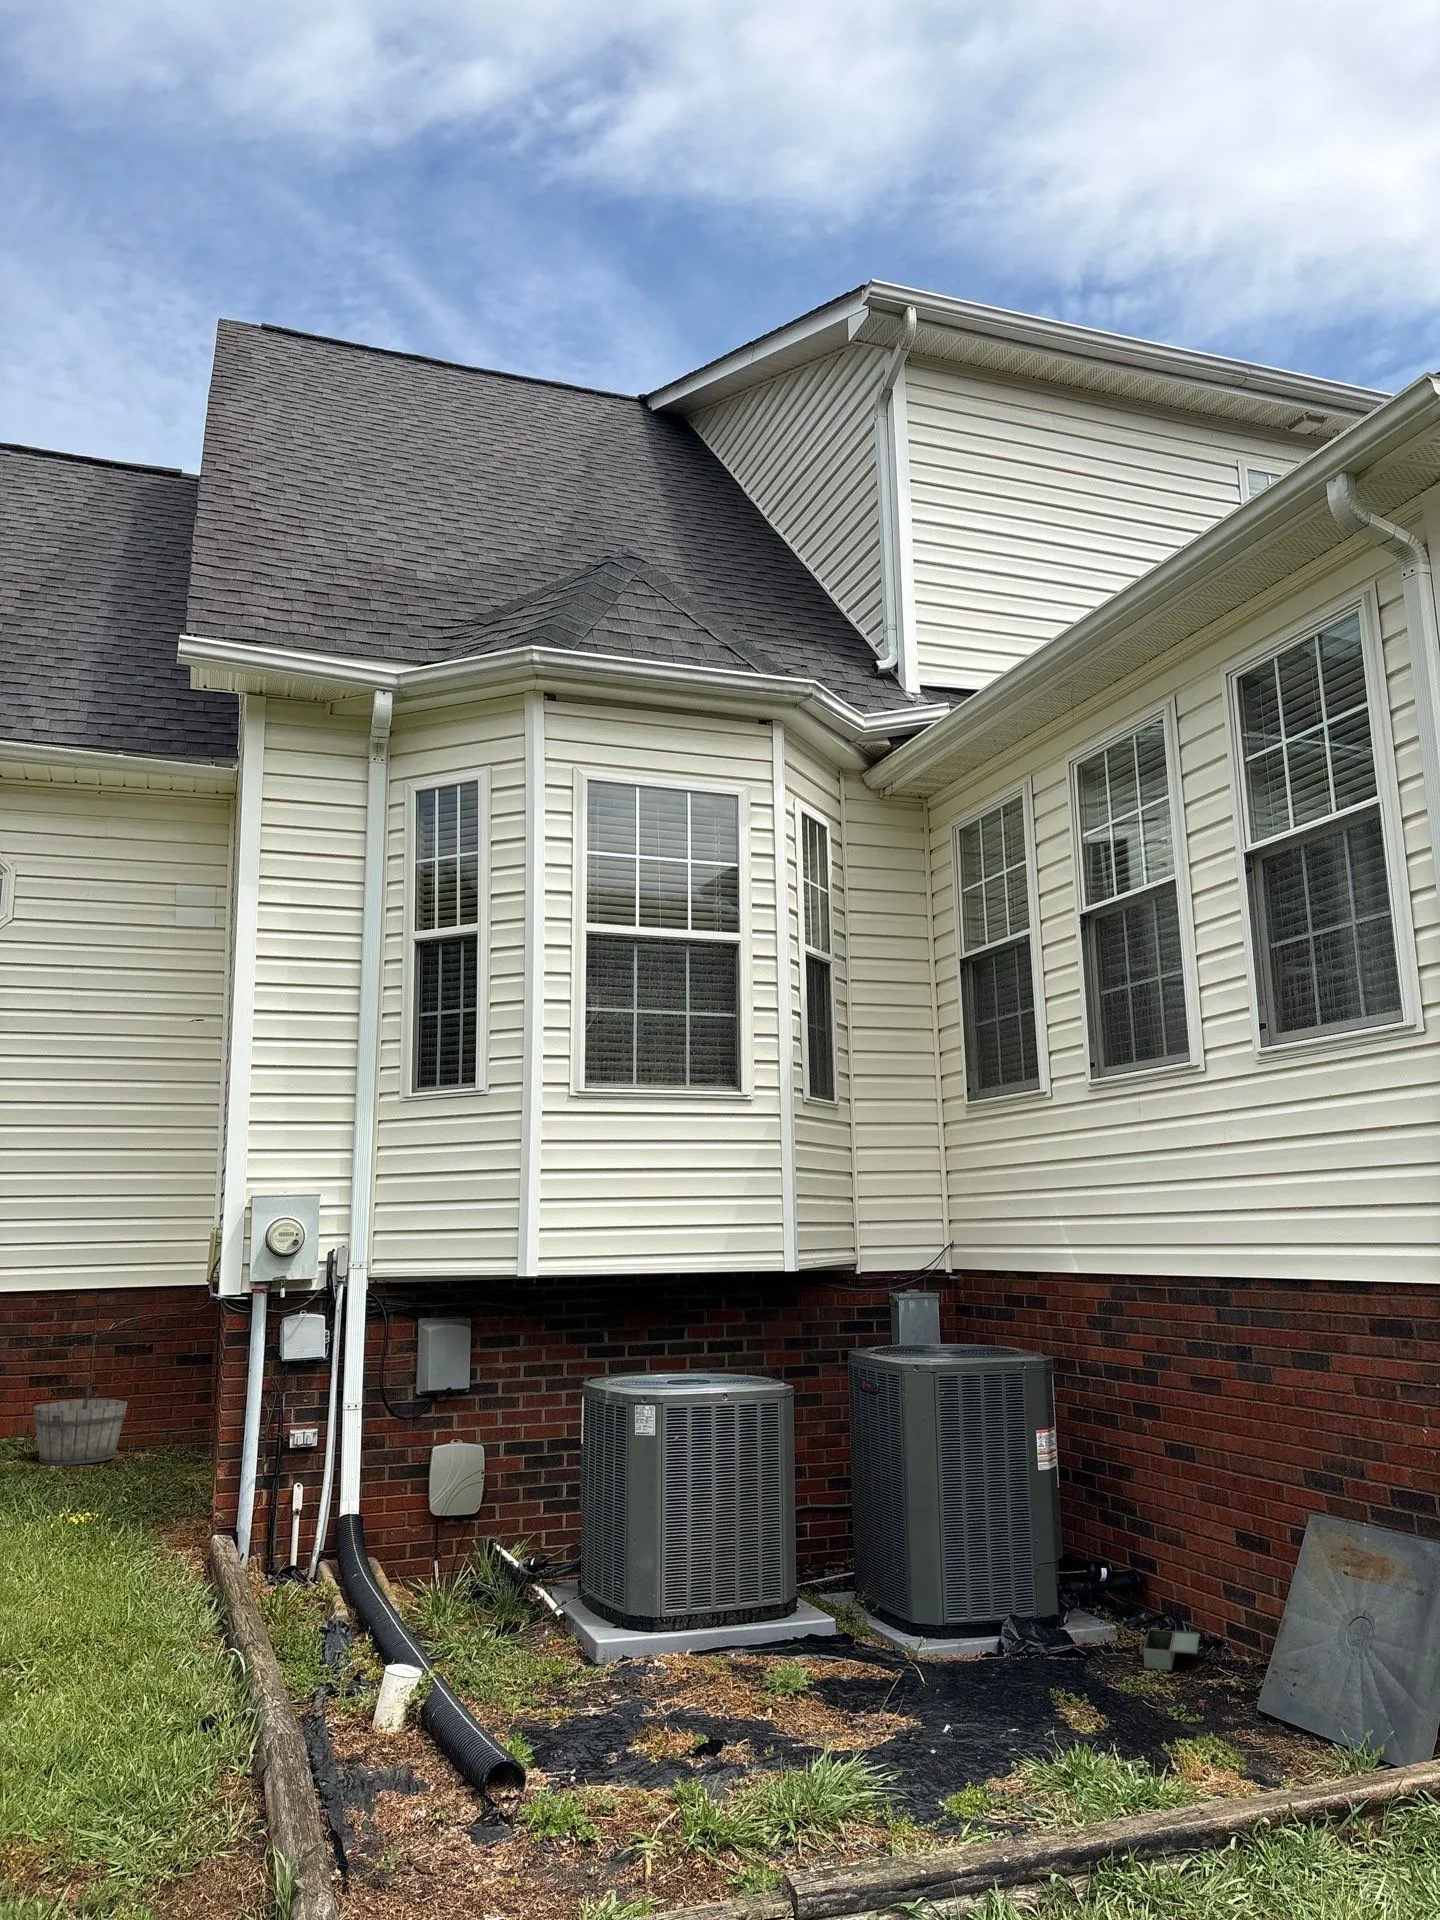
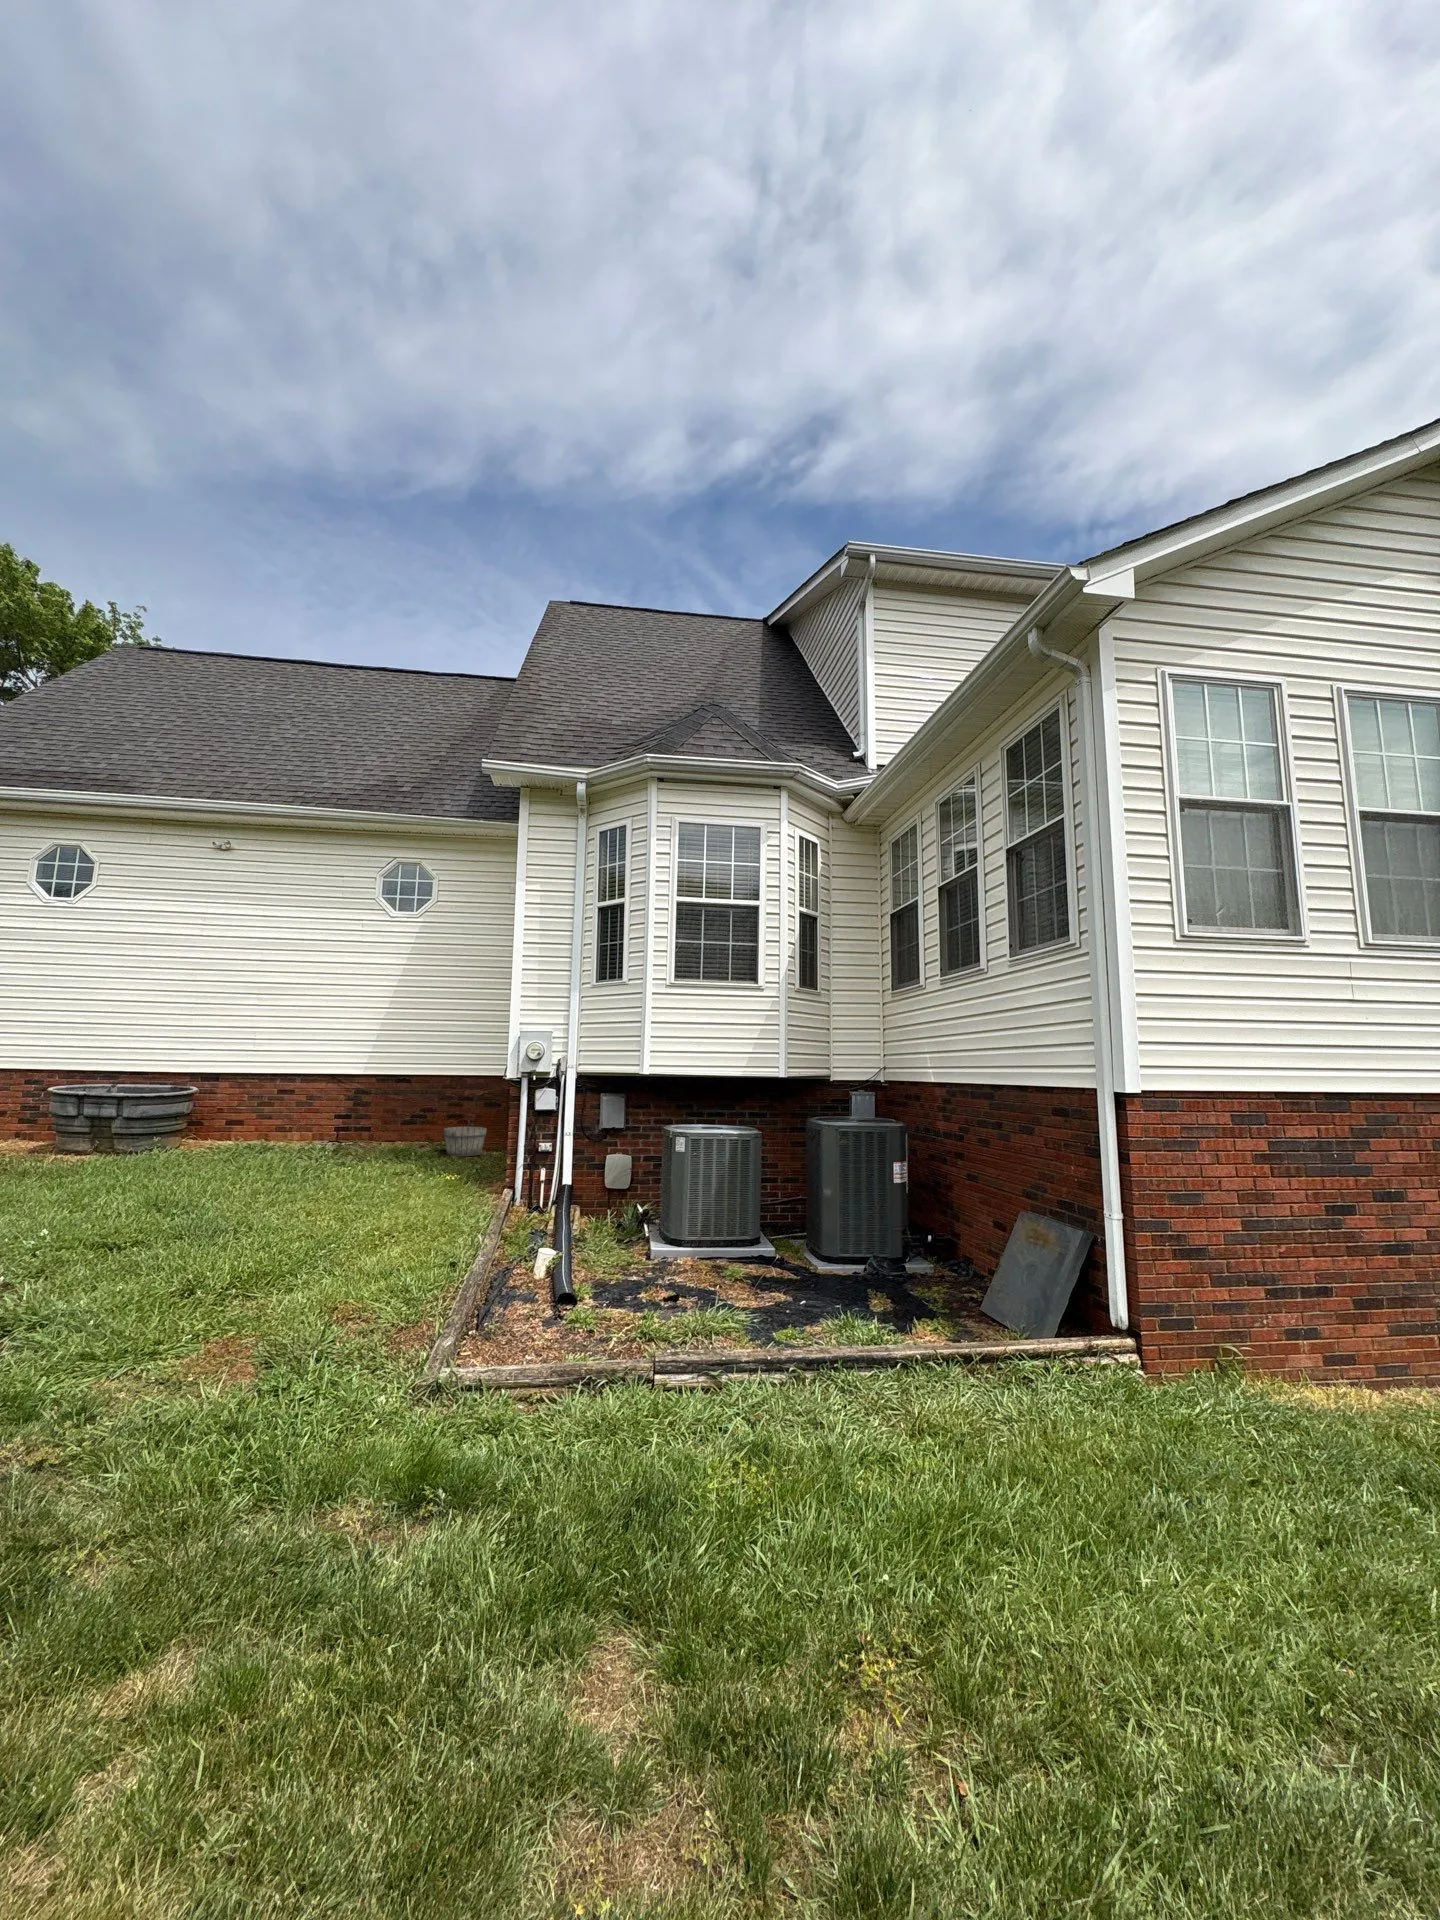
toolbox: present [1140,1629,1200,1670] -> none [935,1268,972,1289]

